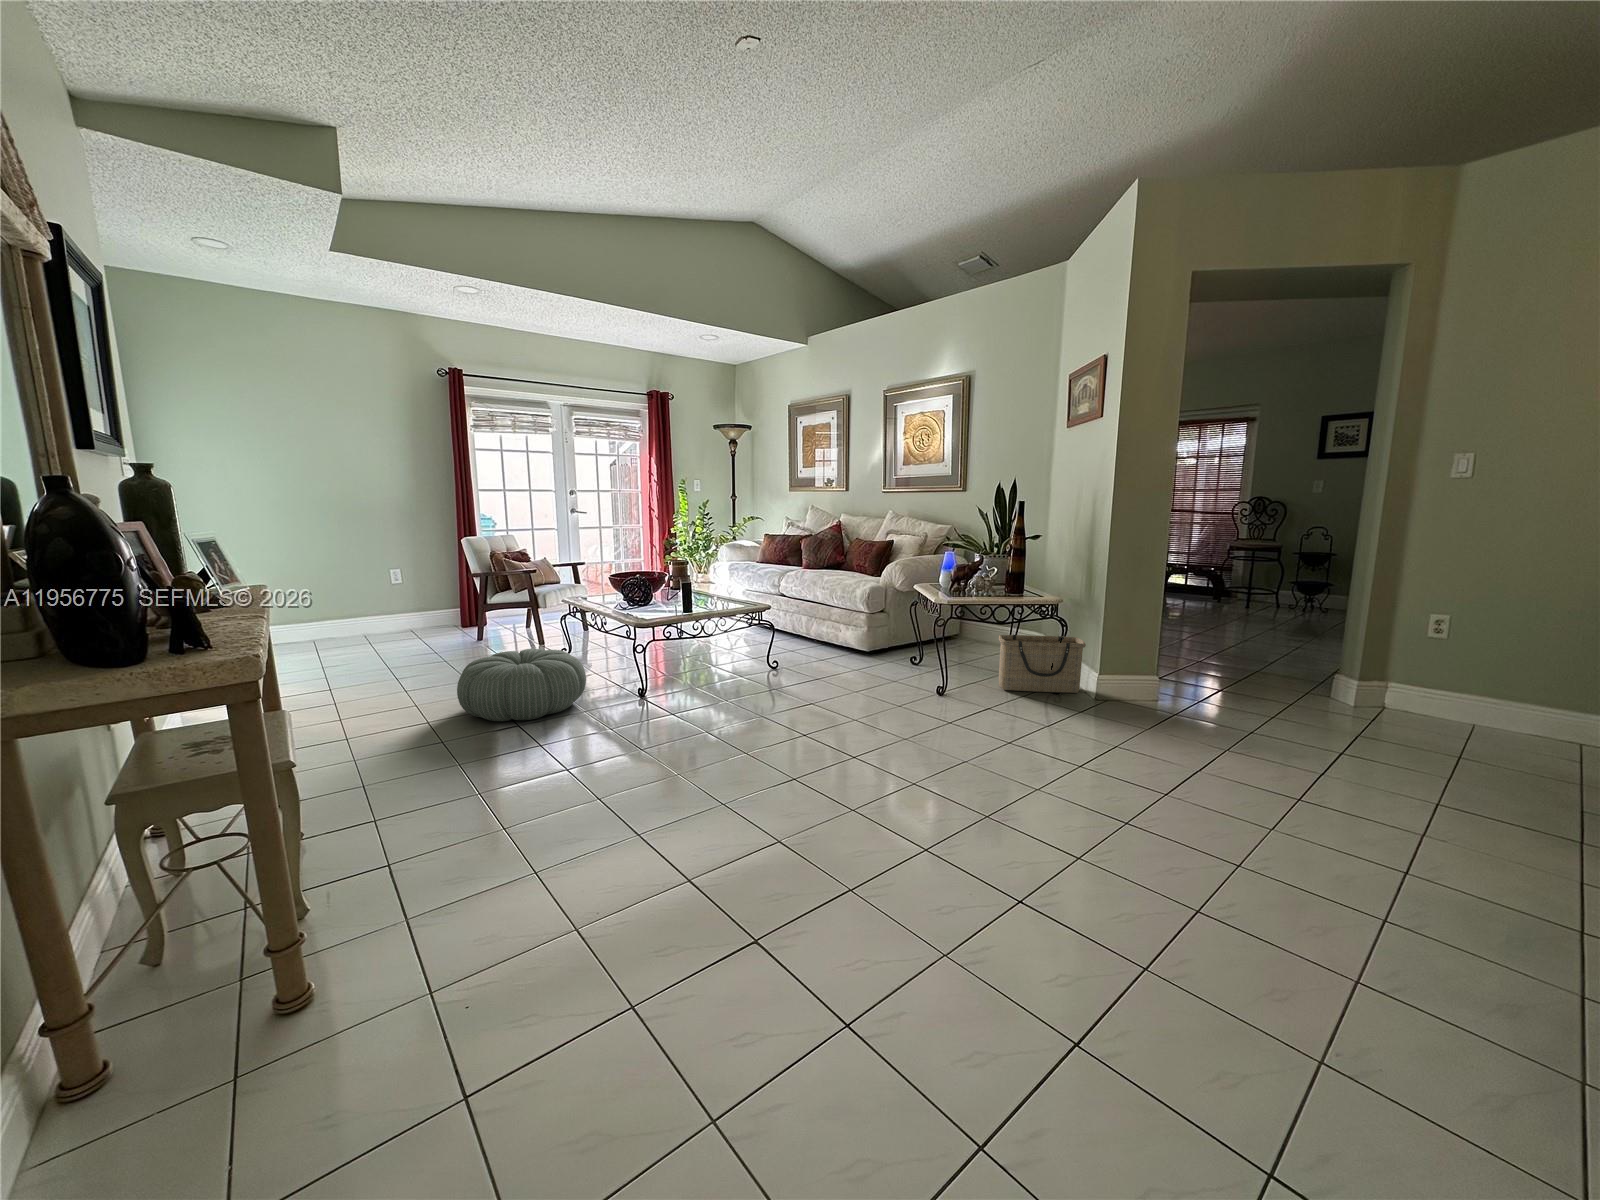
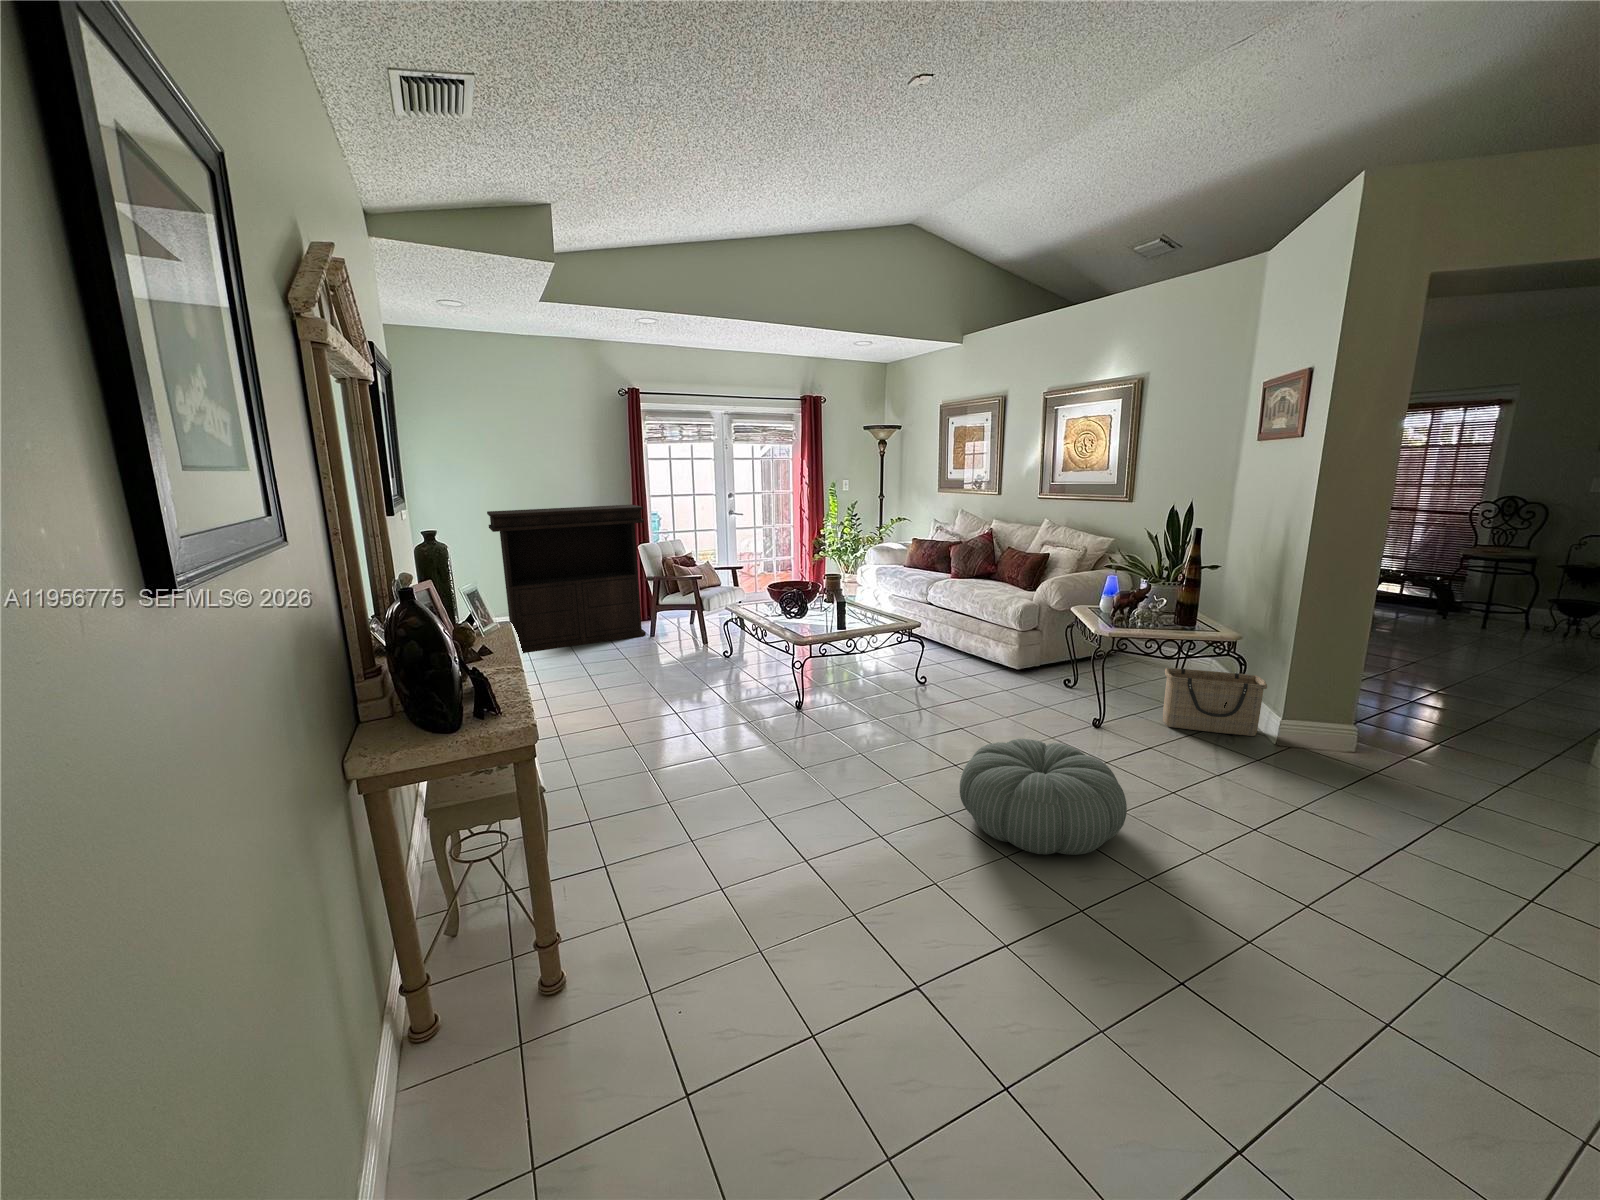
console table: none [272,495,476,662] -> present [487,504,646,653]
pouf: present [457,649,586,721] -> present [960,739,1127,855]

